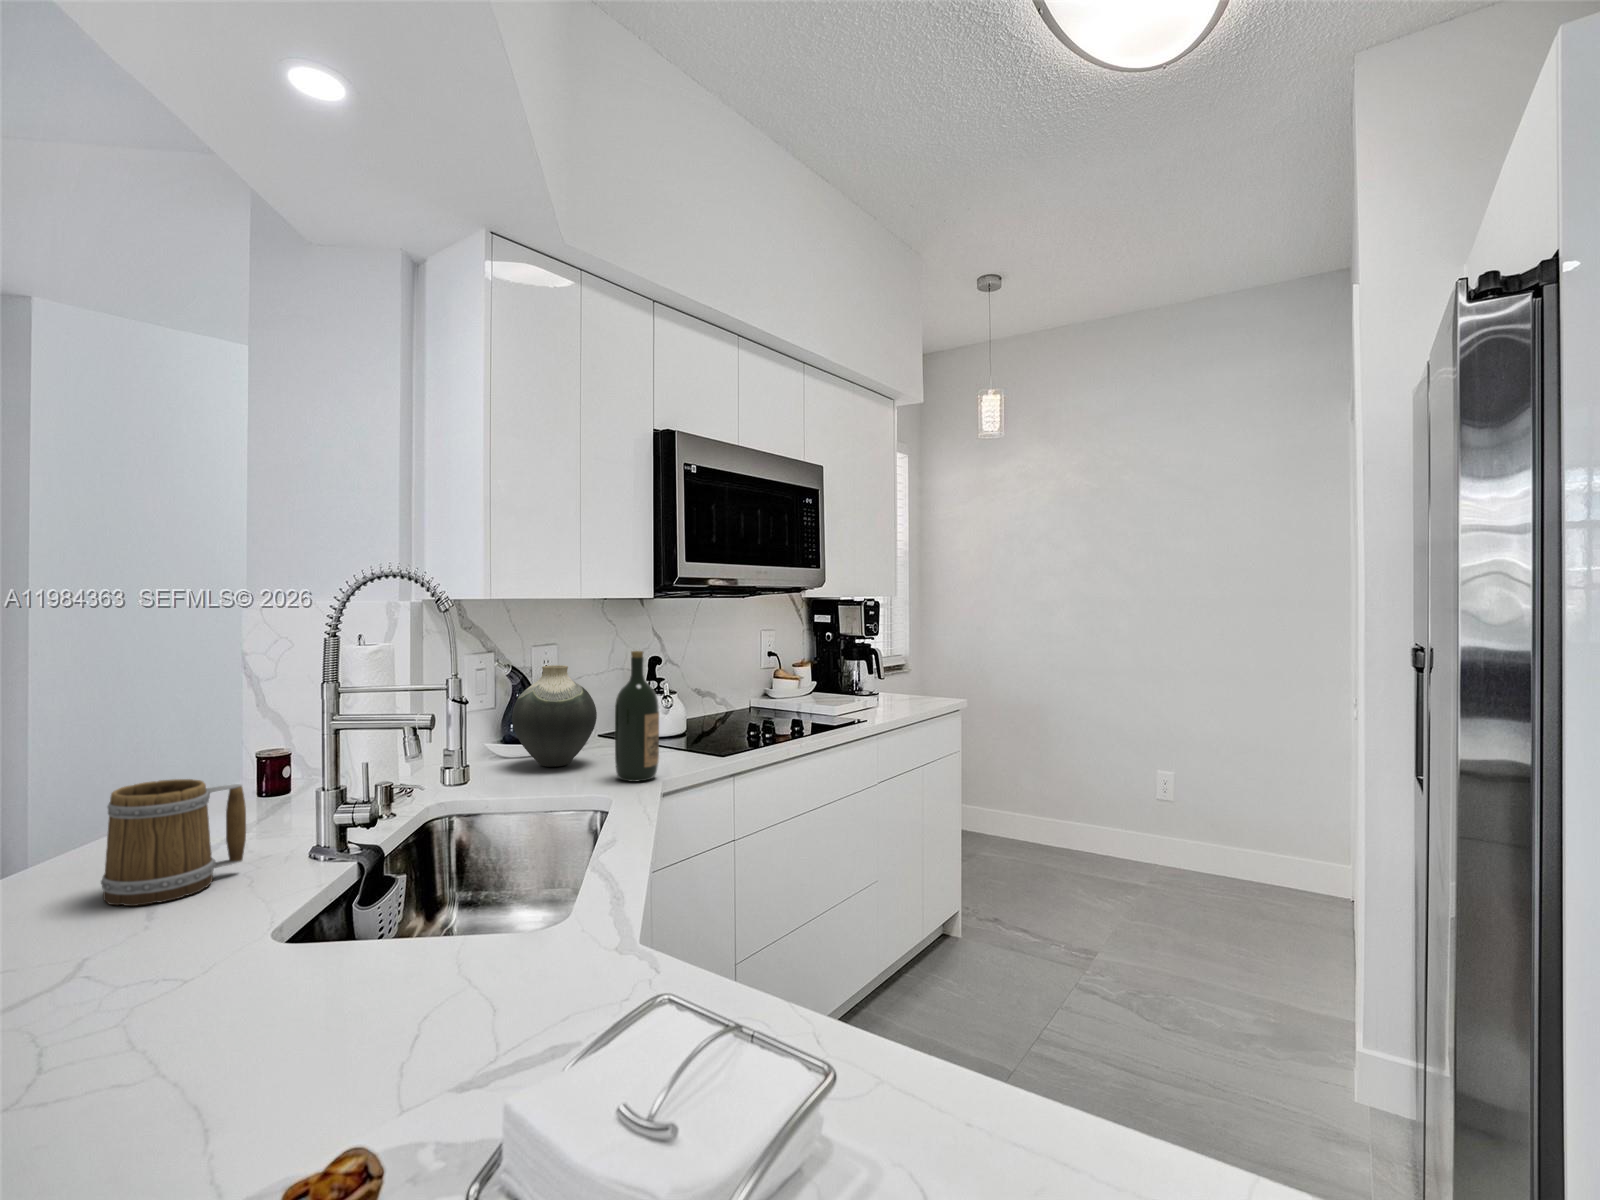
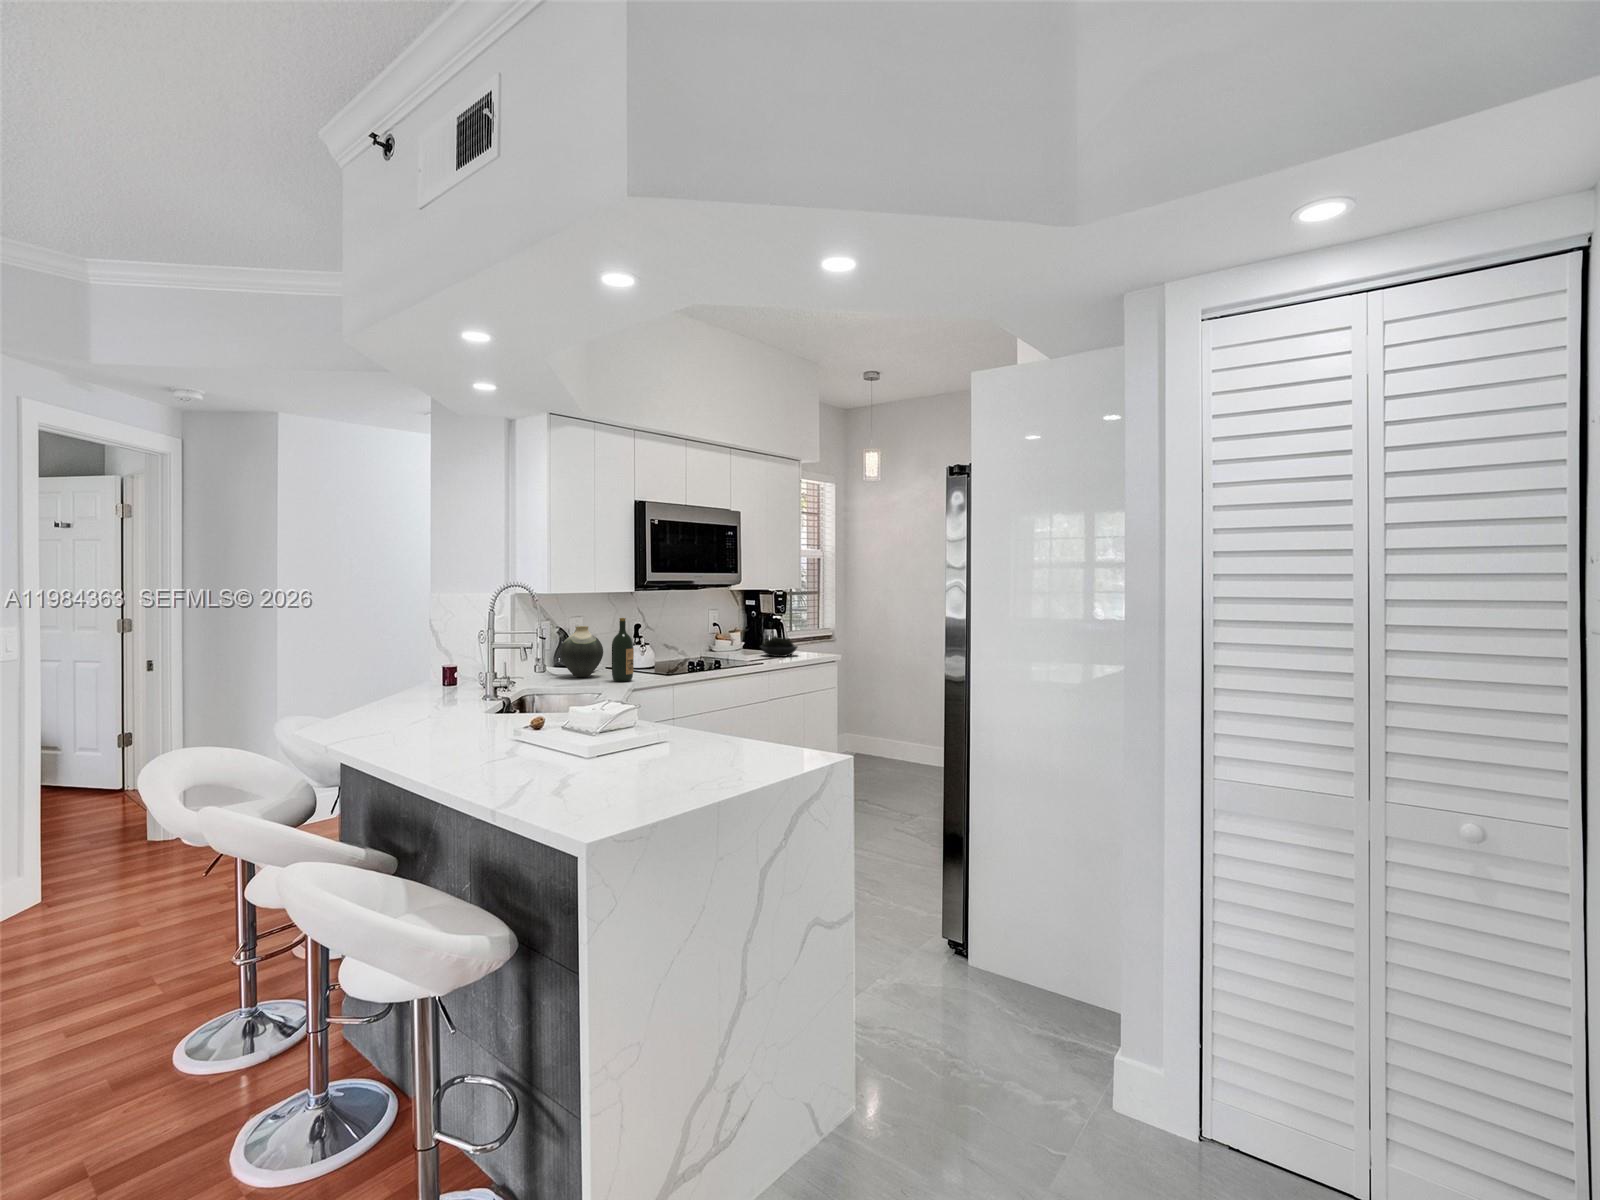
succulent plant: none [848,672,911,707] -> present [760,636,797,657]
mug: present [101,779,246,906] -> none [416,664,462,707]

